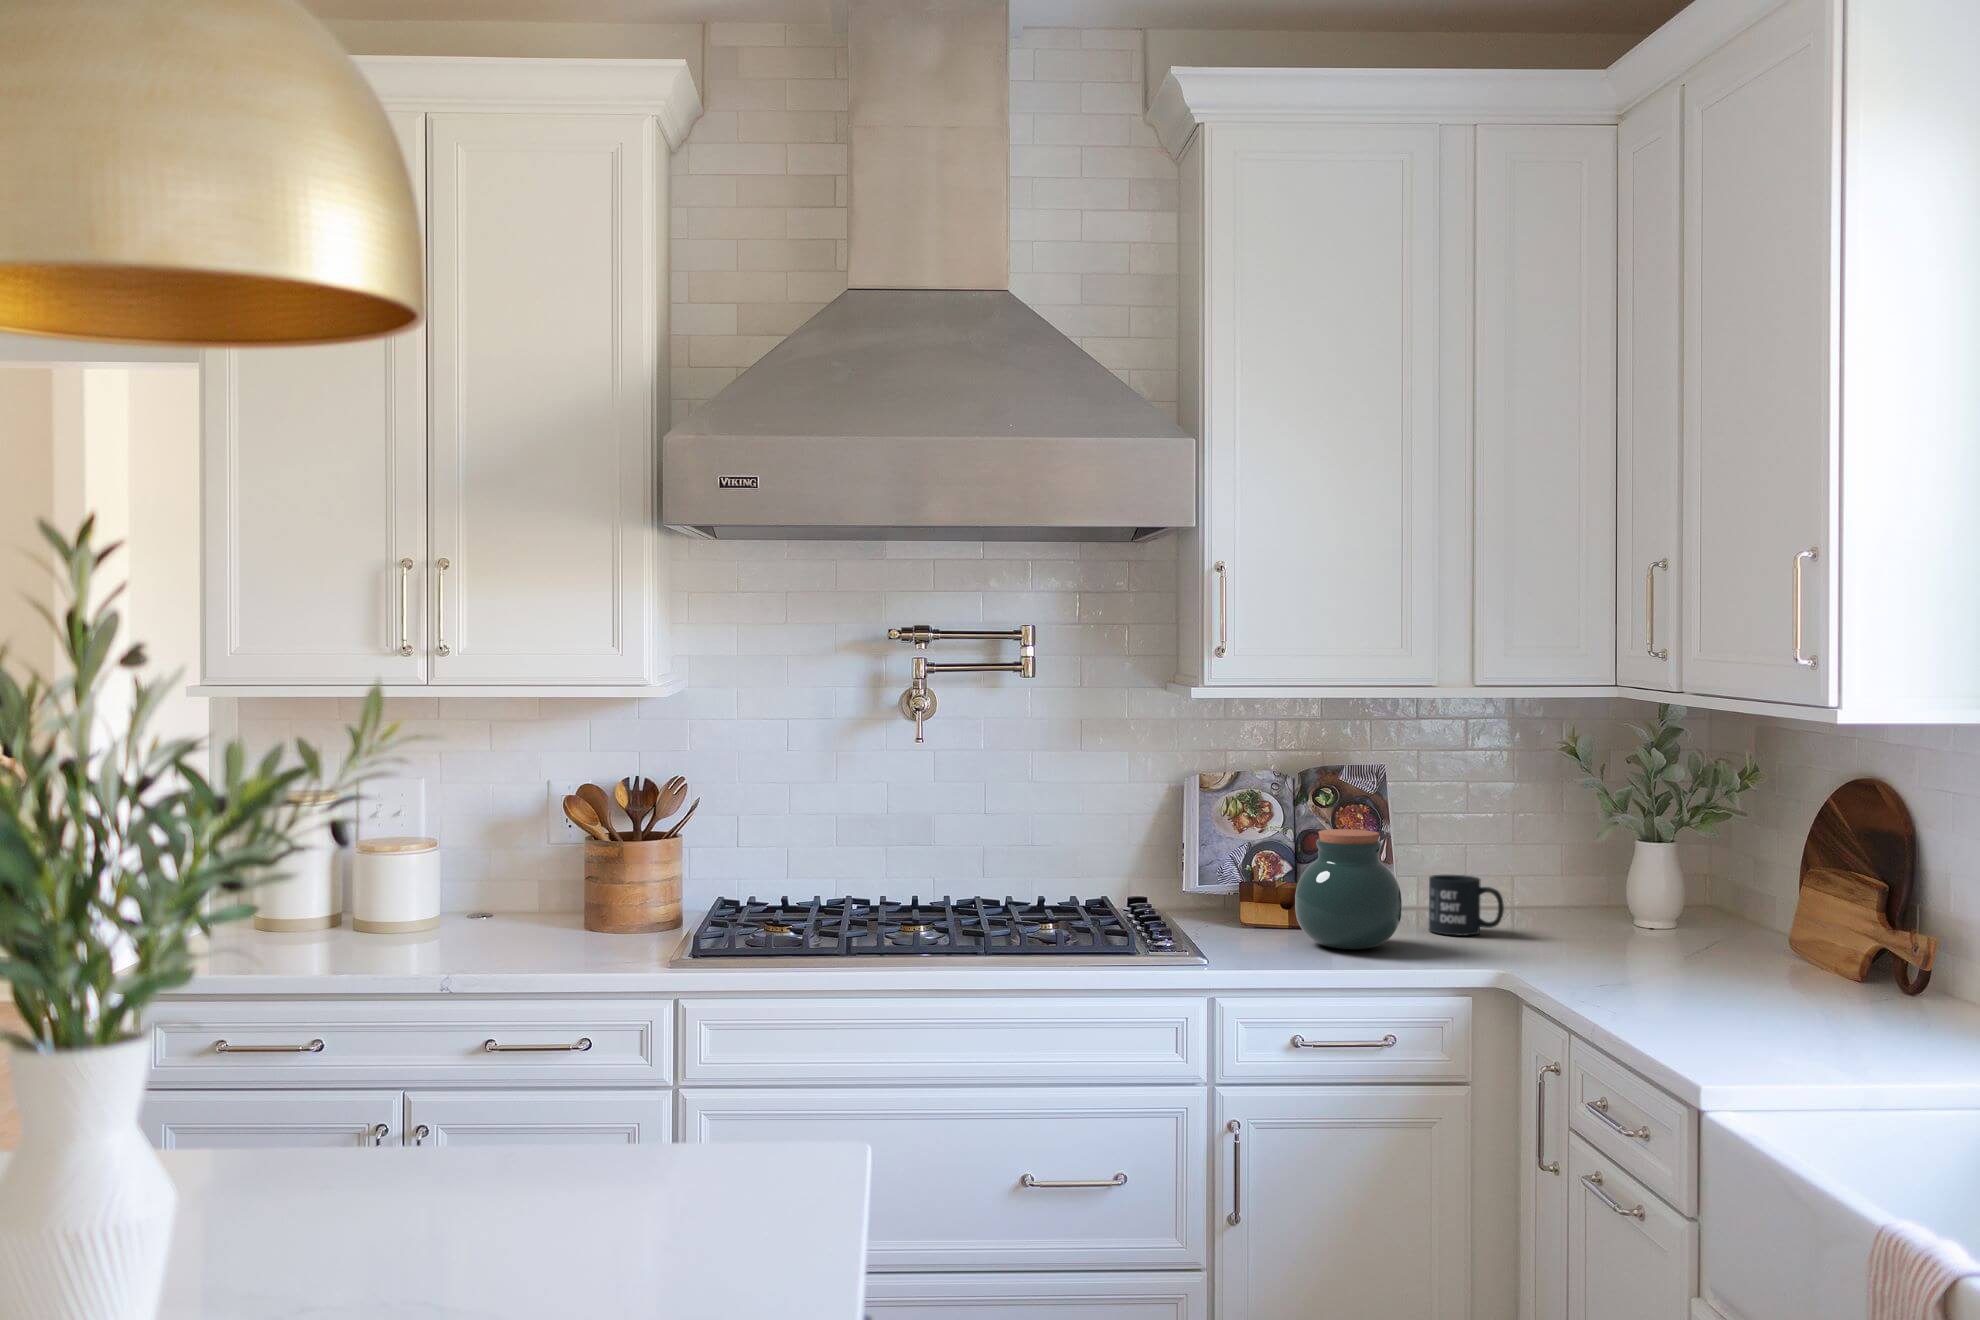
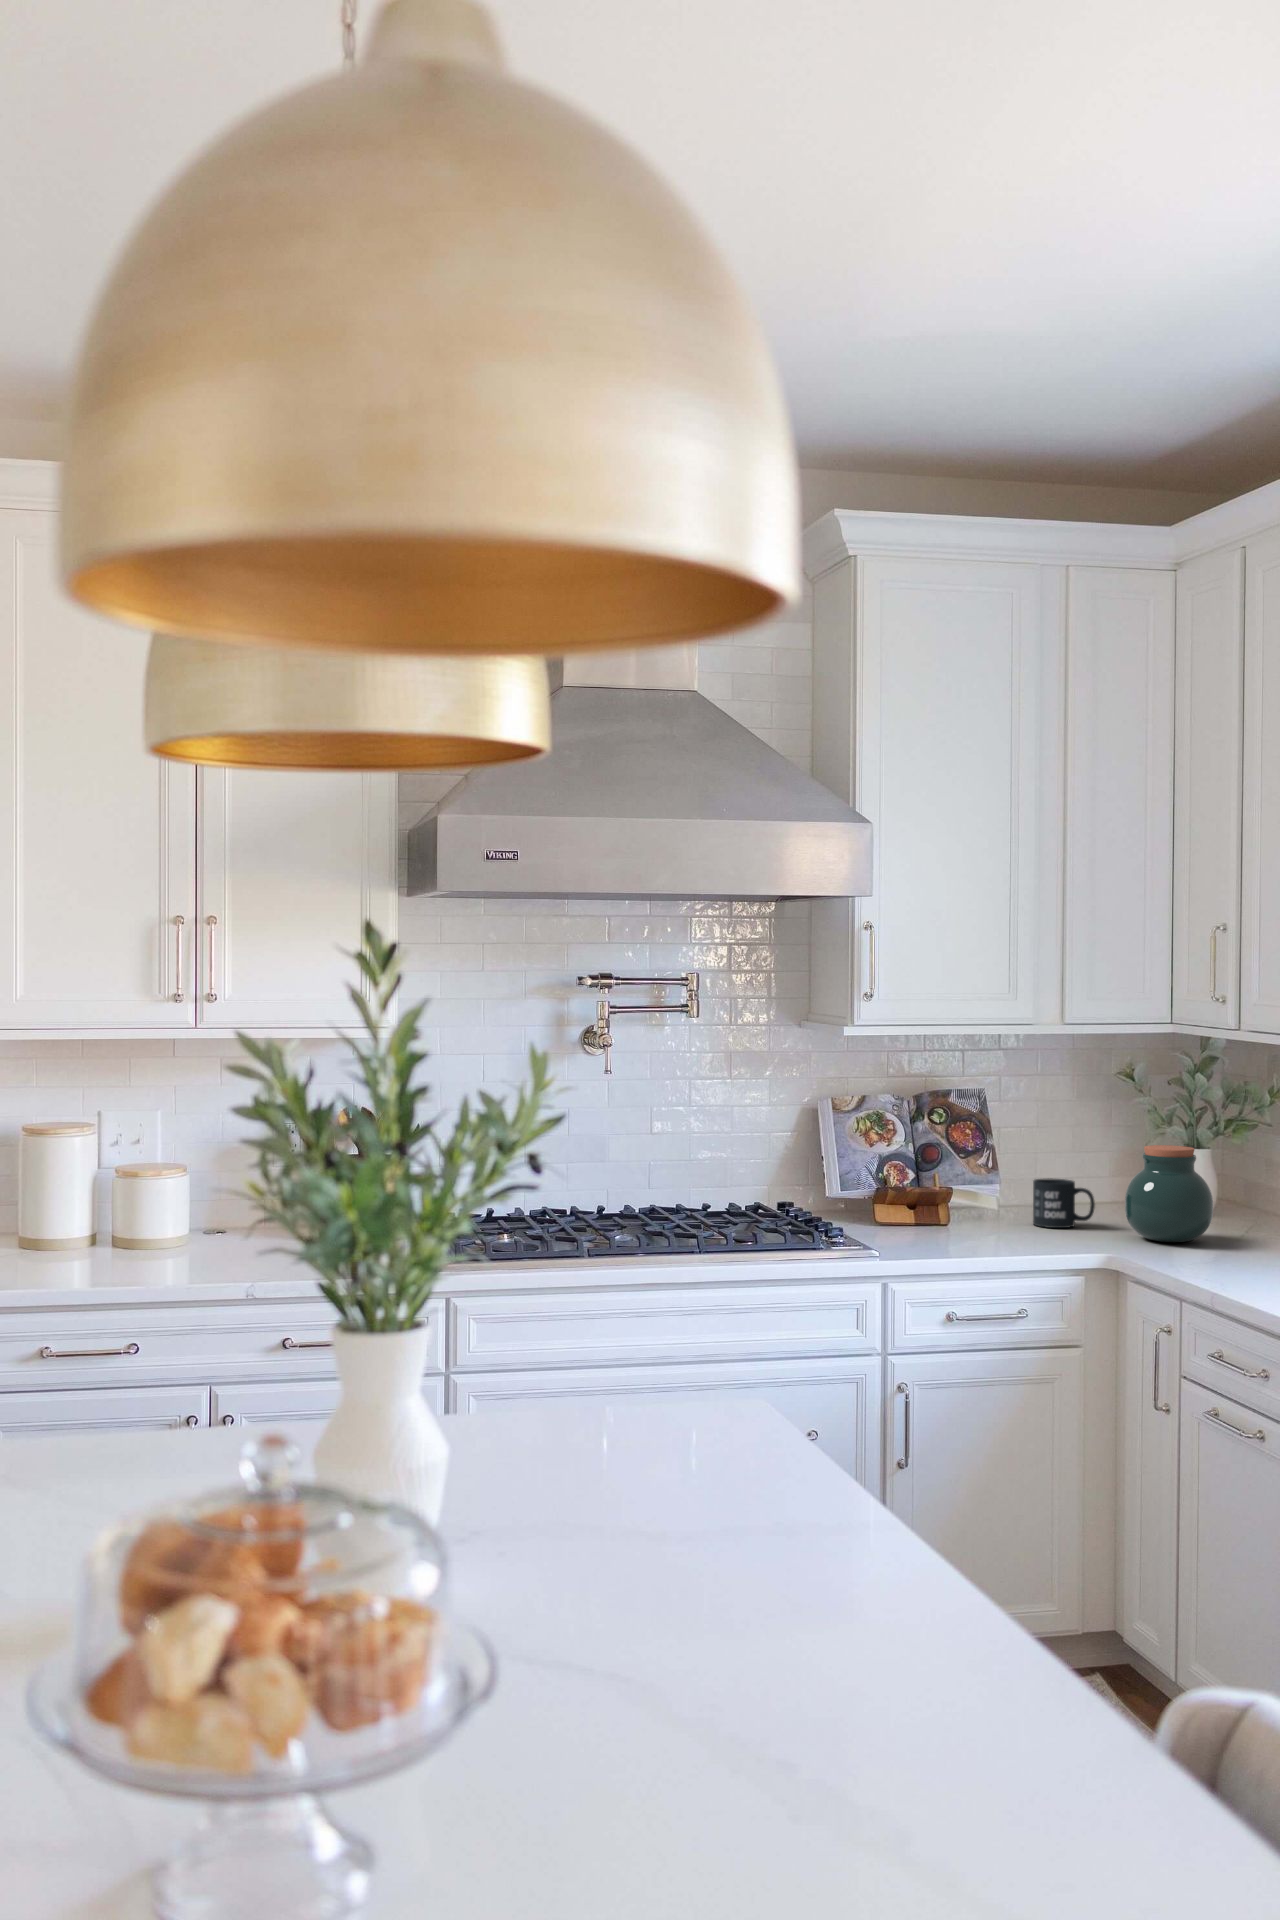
jar: present [1295,829,1402,949] -> present [1125,1145,1213,1242]

